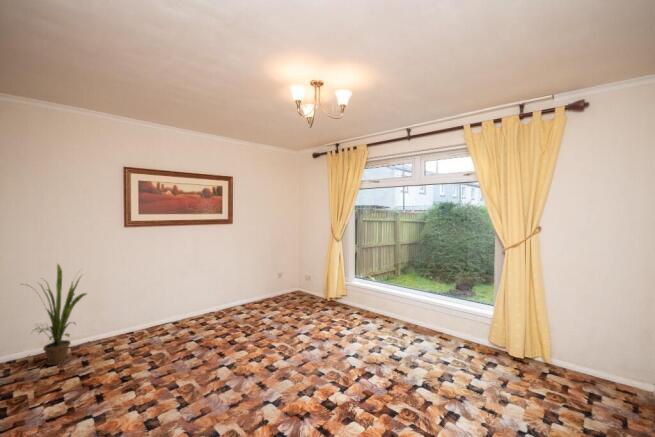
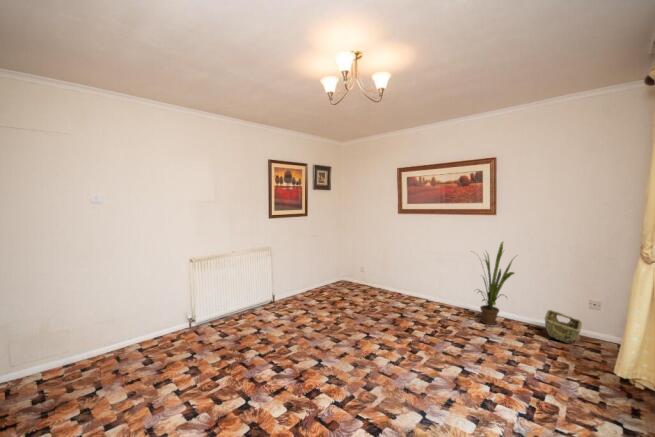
woven basket: none [117,317,154,341] -> present [545,310,582,343]

